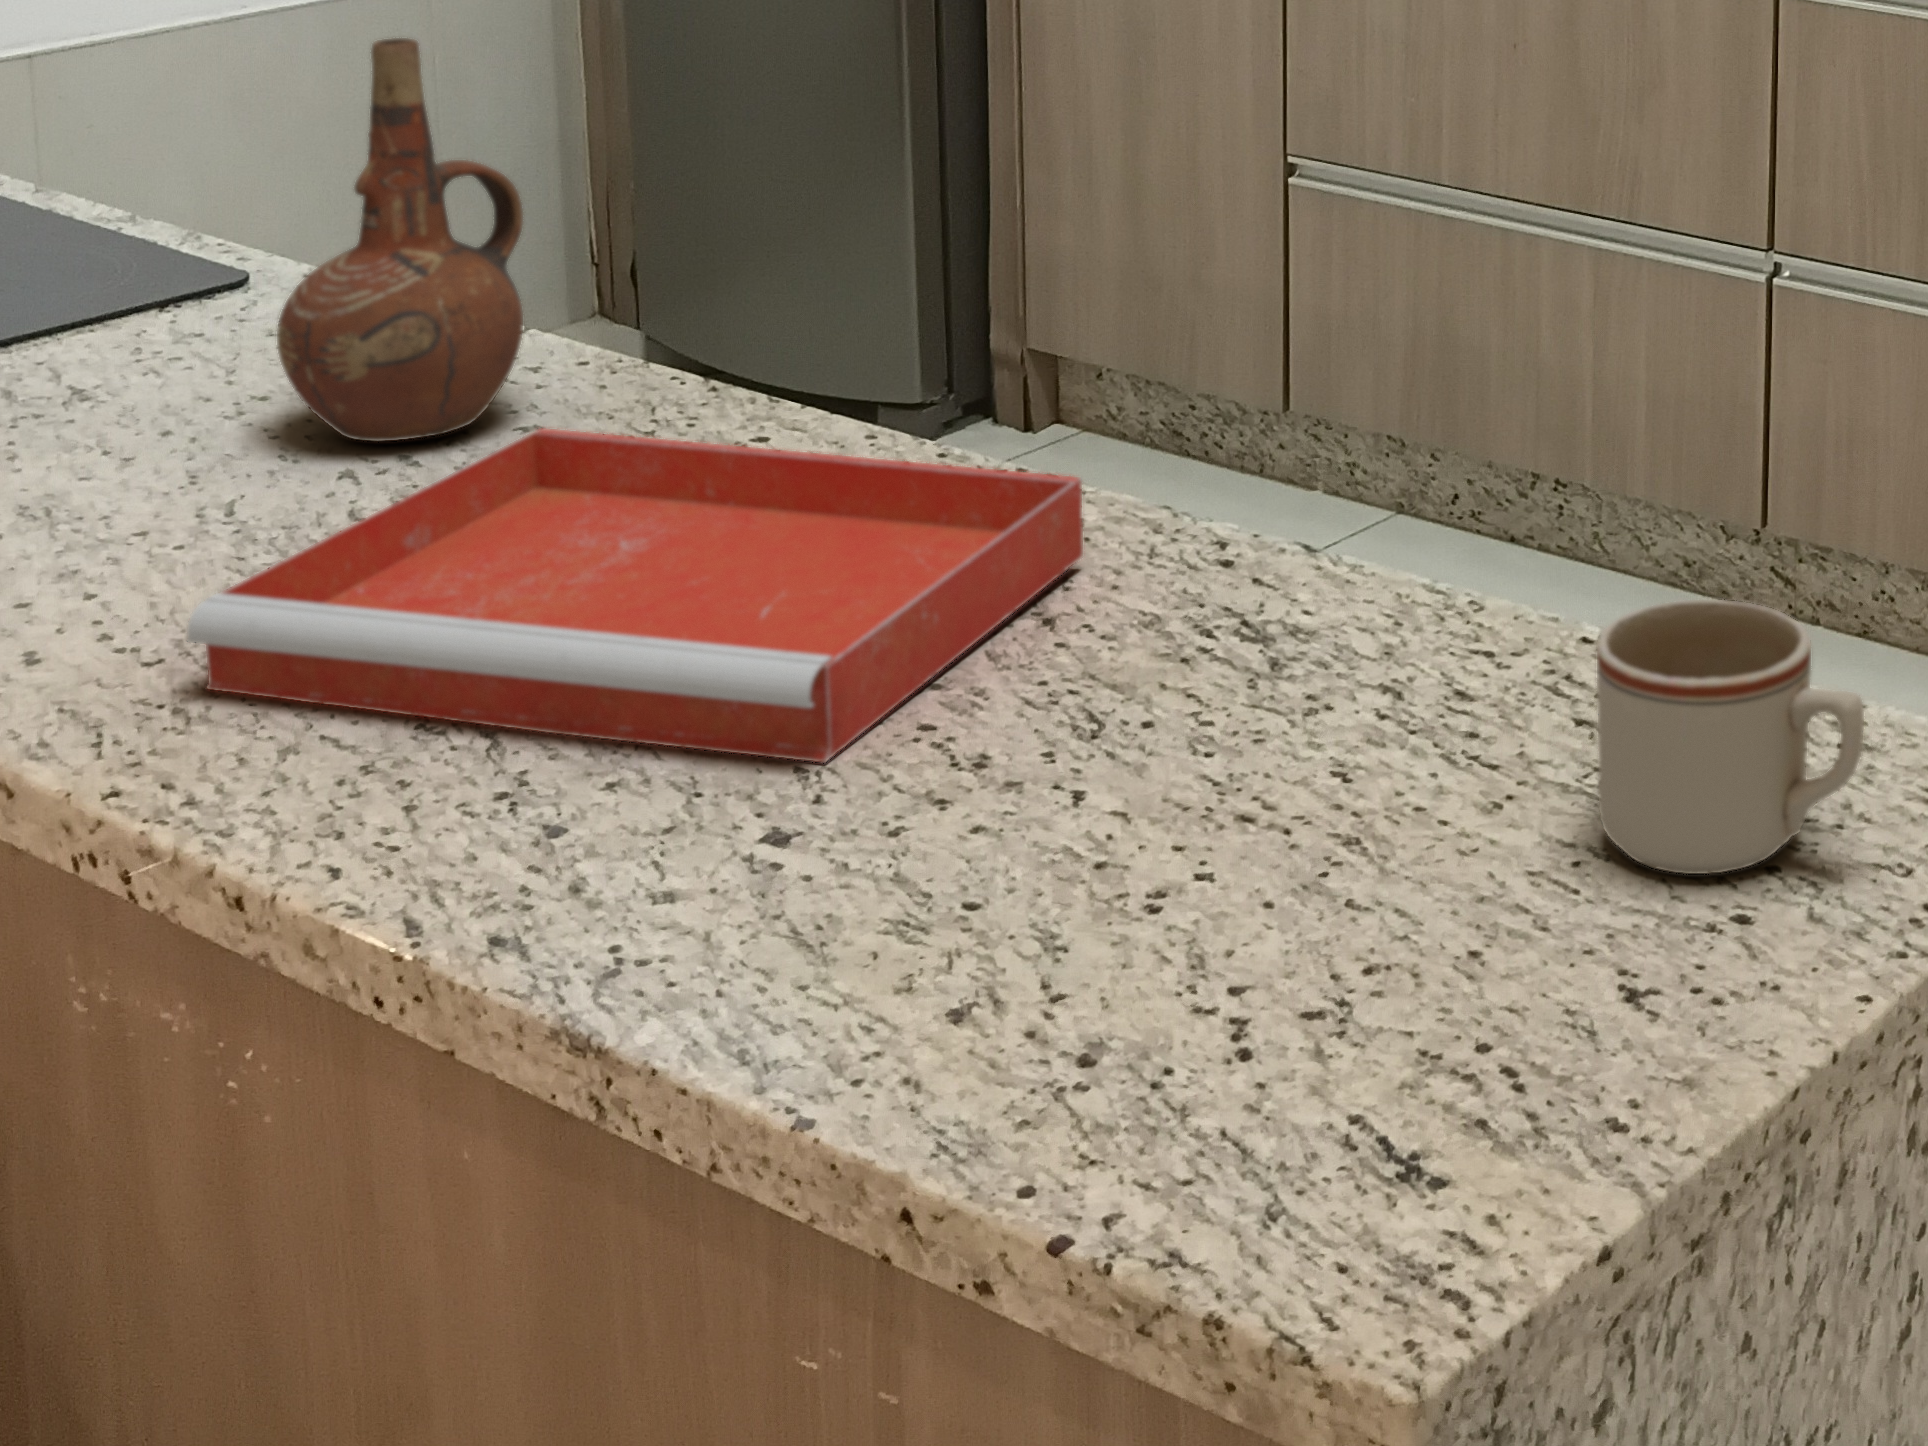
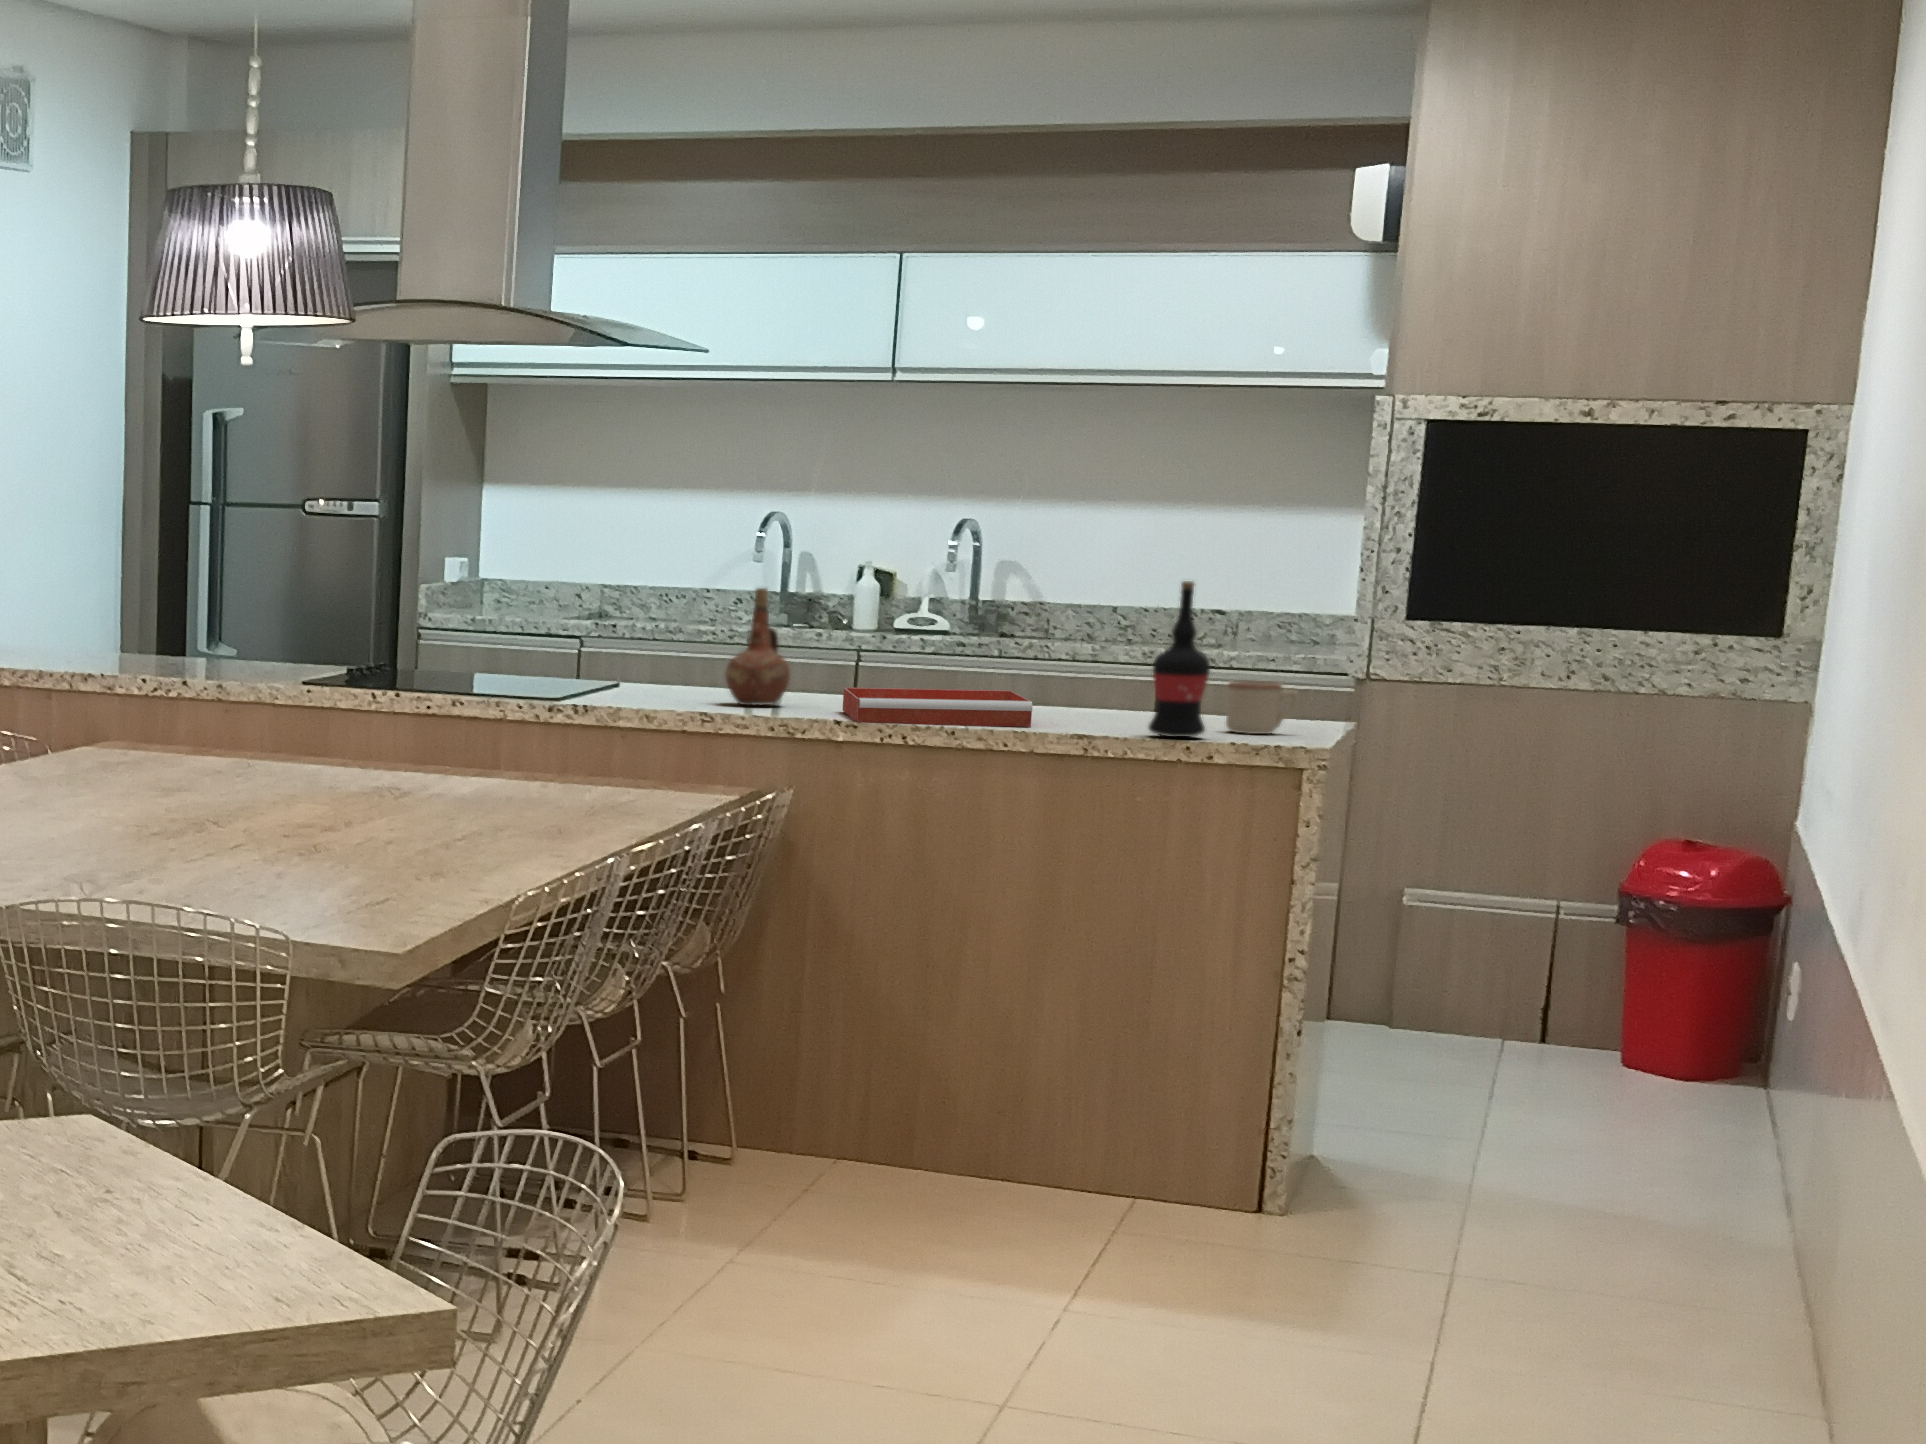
wine bottle: none [1021,298,1286,1023] -> present [1149,581,1210,737]

